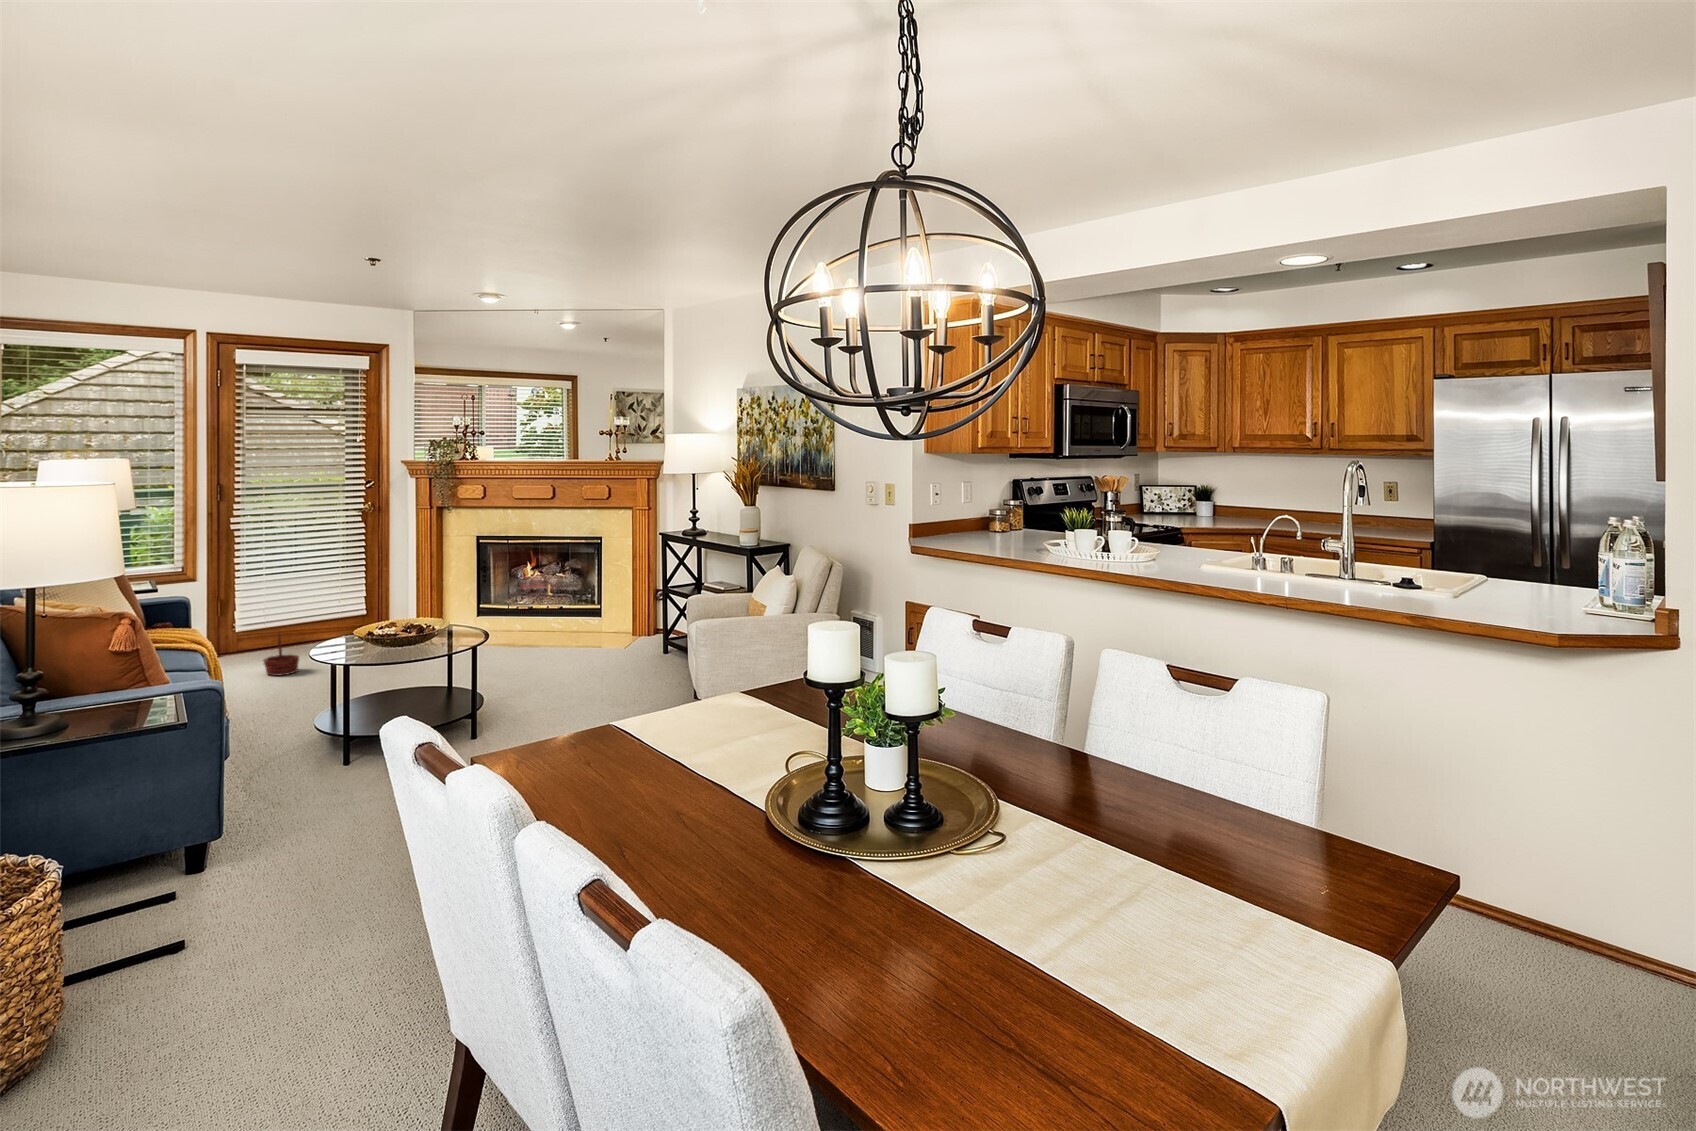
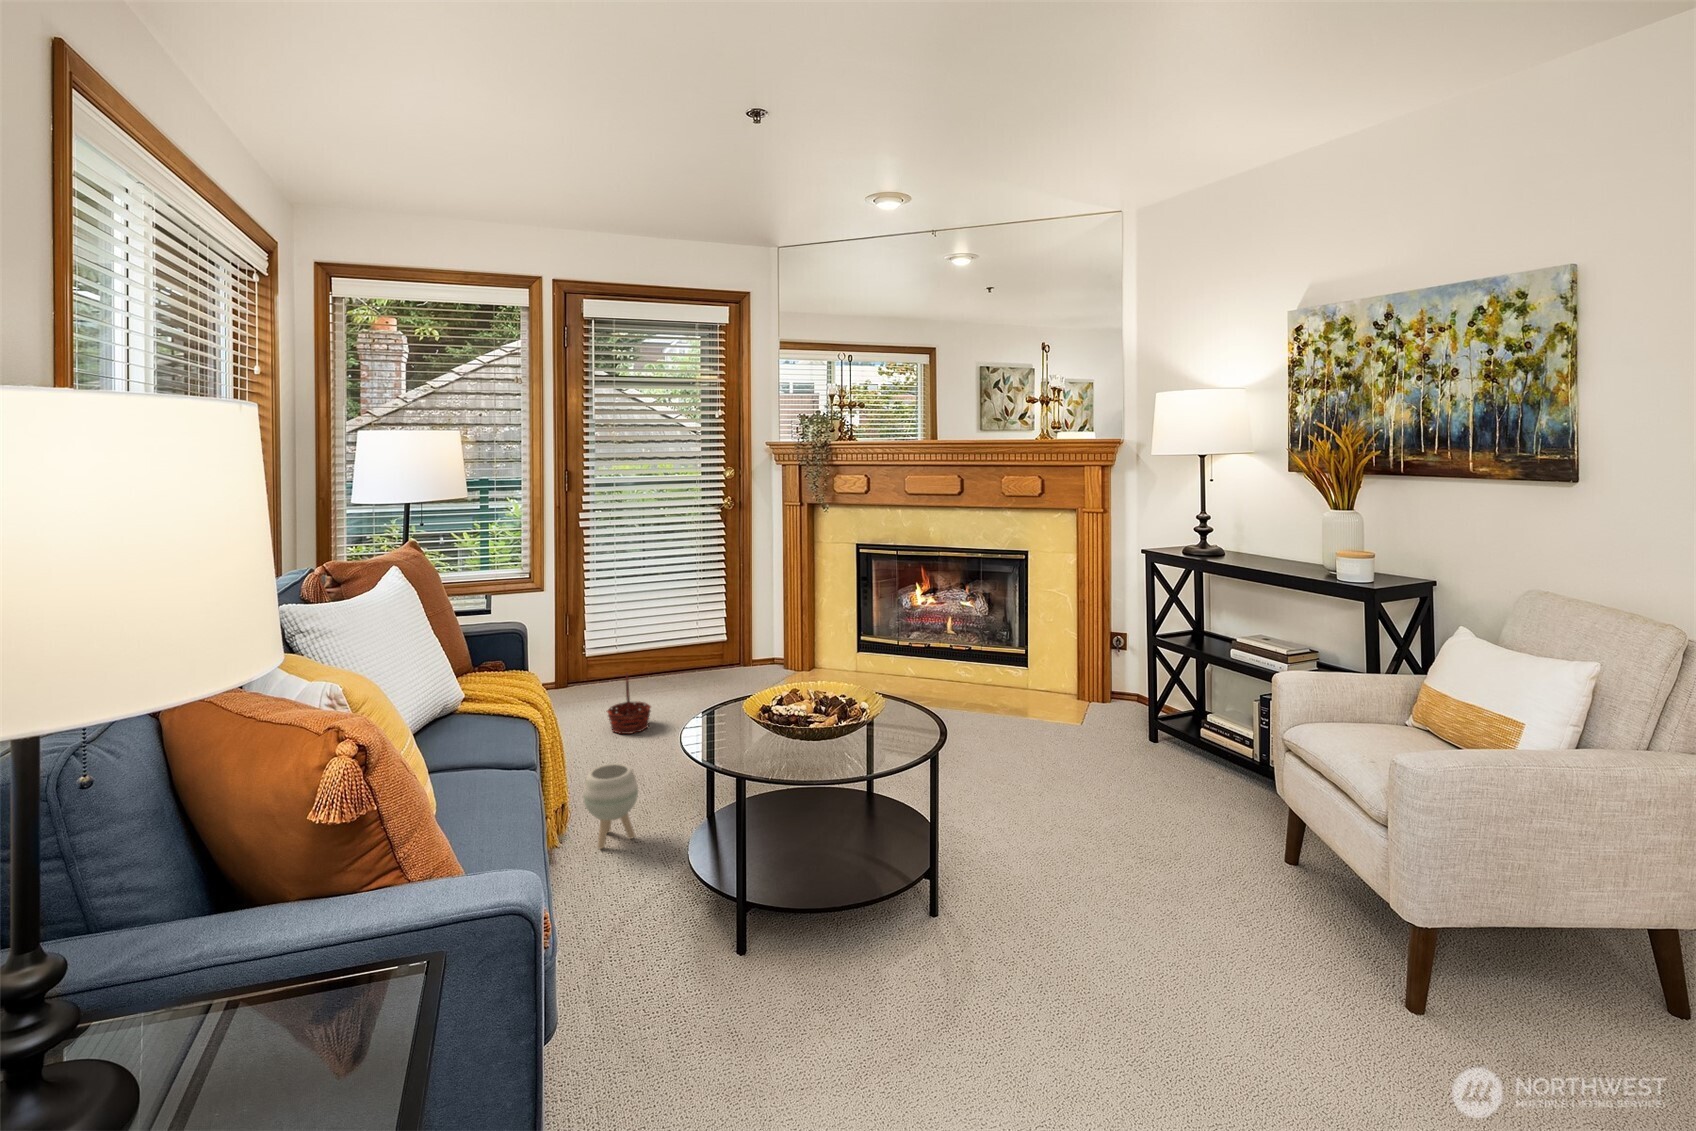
planter: none [251,669,289,719] -> present [583,764,638,849]

